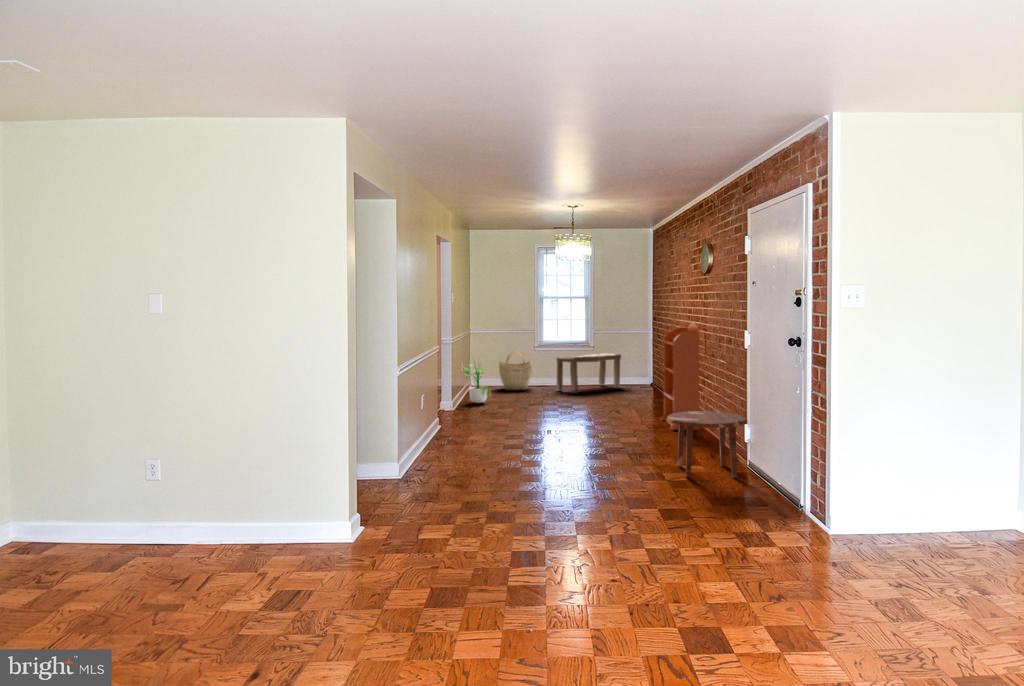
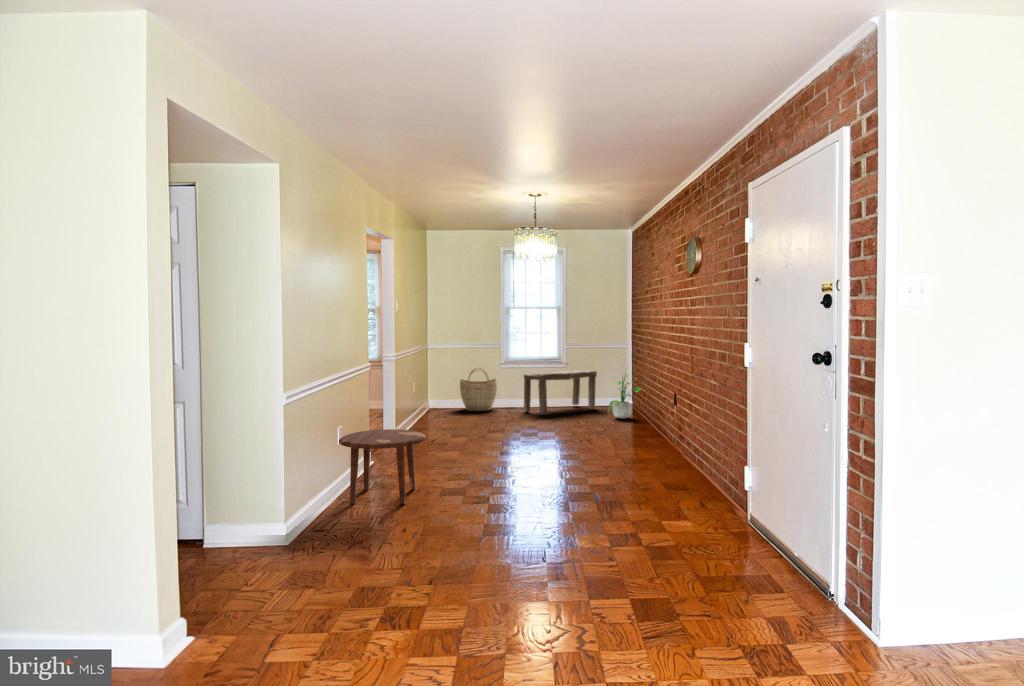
bookcase: present [661,321,699,430] -> none [638,332,685,464]
potted plant: present [464,364,491,403] -> present [608,376,641,419]
side table: present [667,411,747,478] -> present [339,429,425,504]

